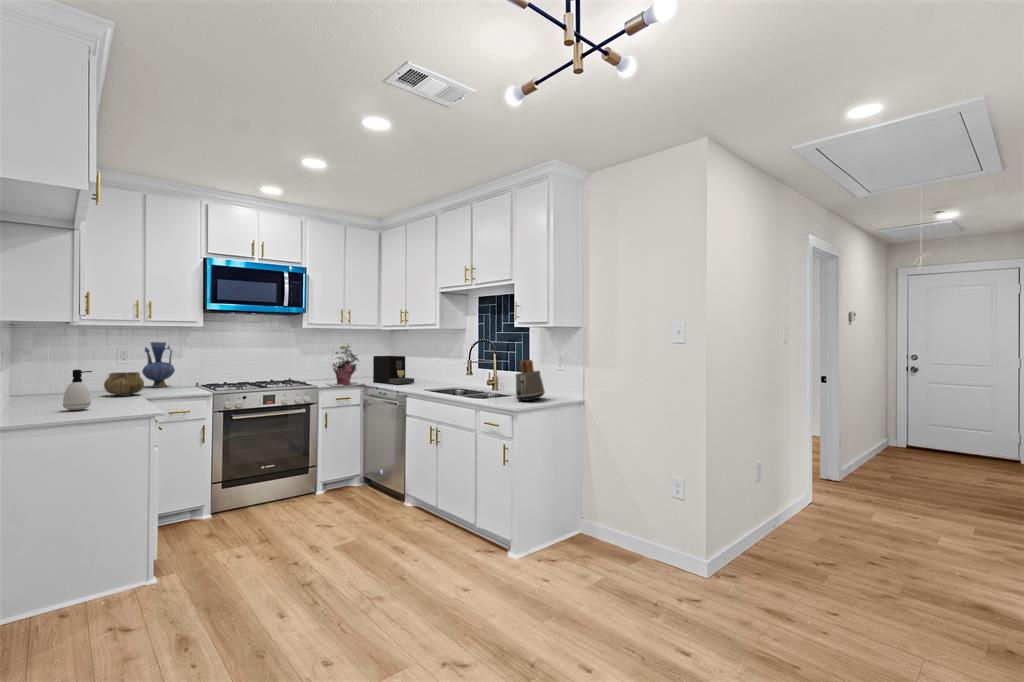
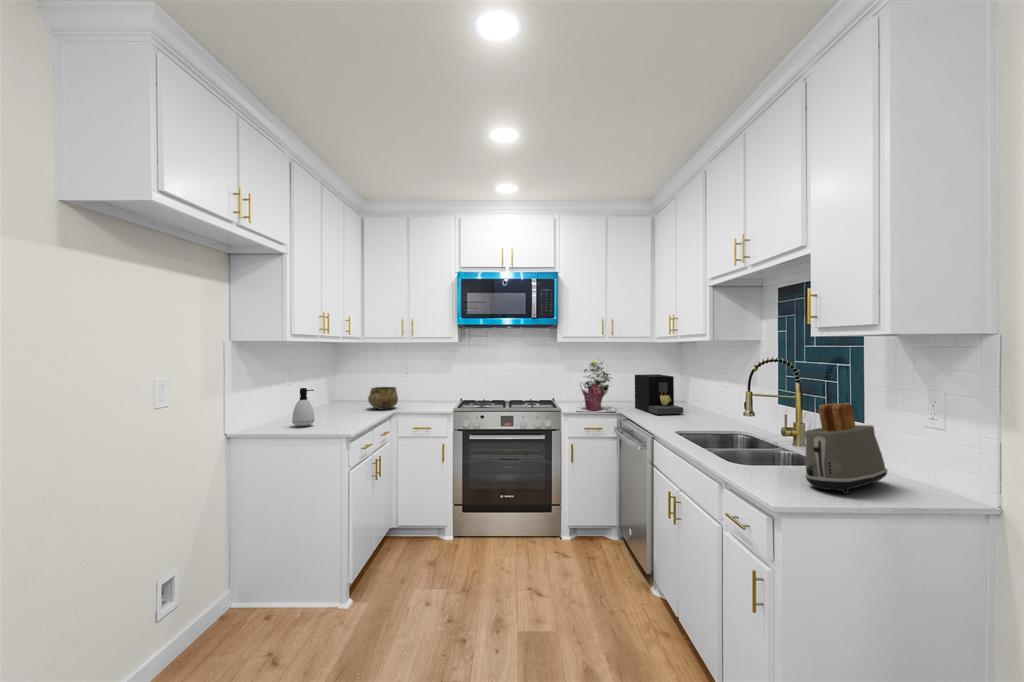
vase: present [142,342,175,387] -> none [421,357,446,400]

